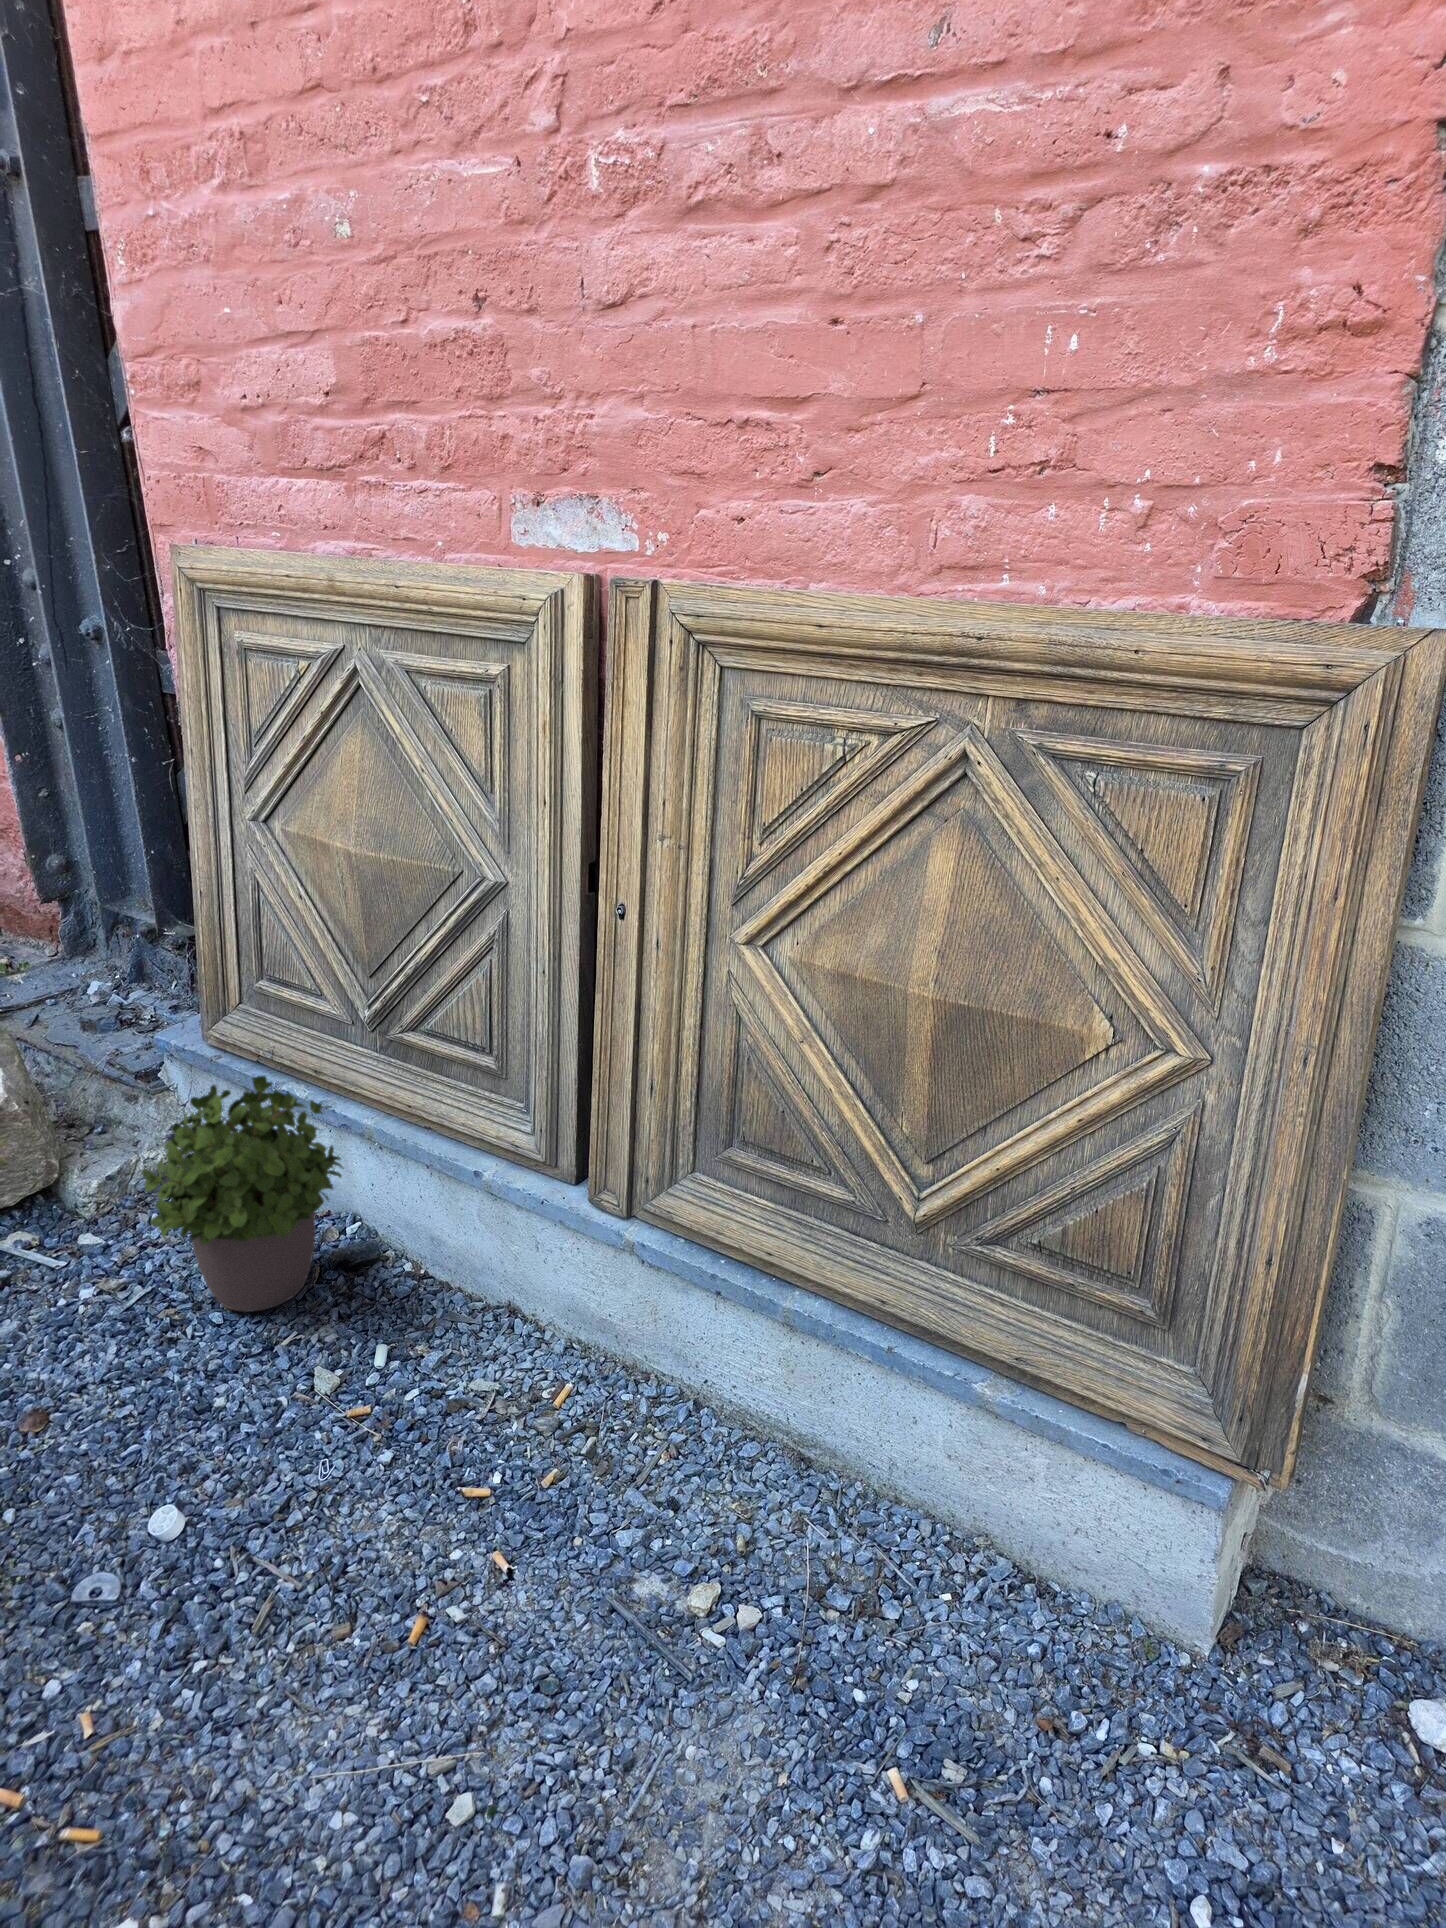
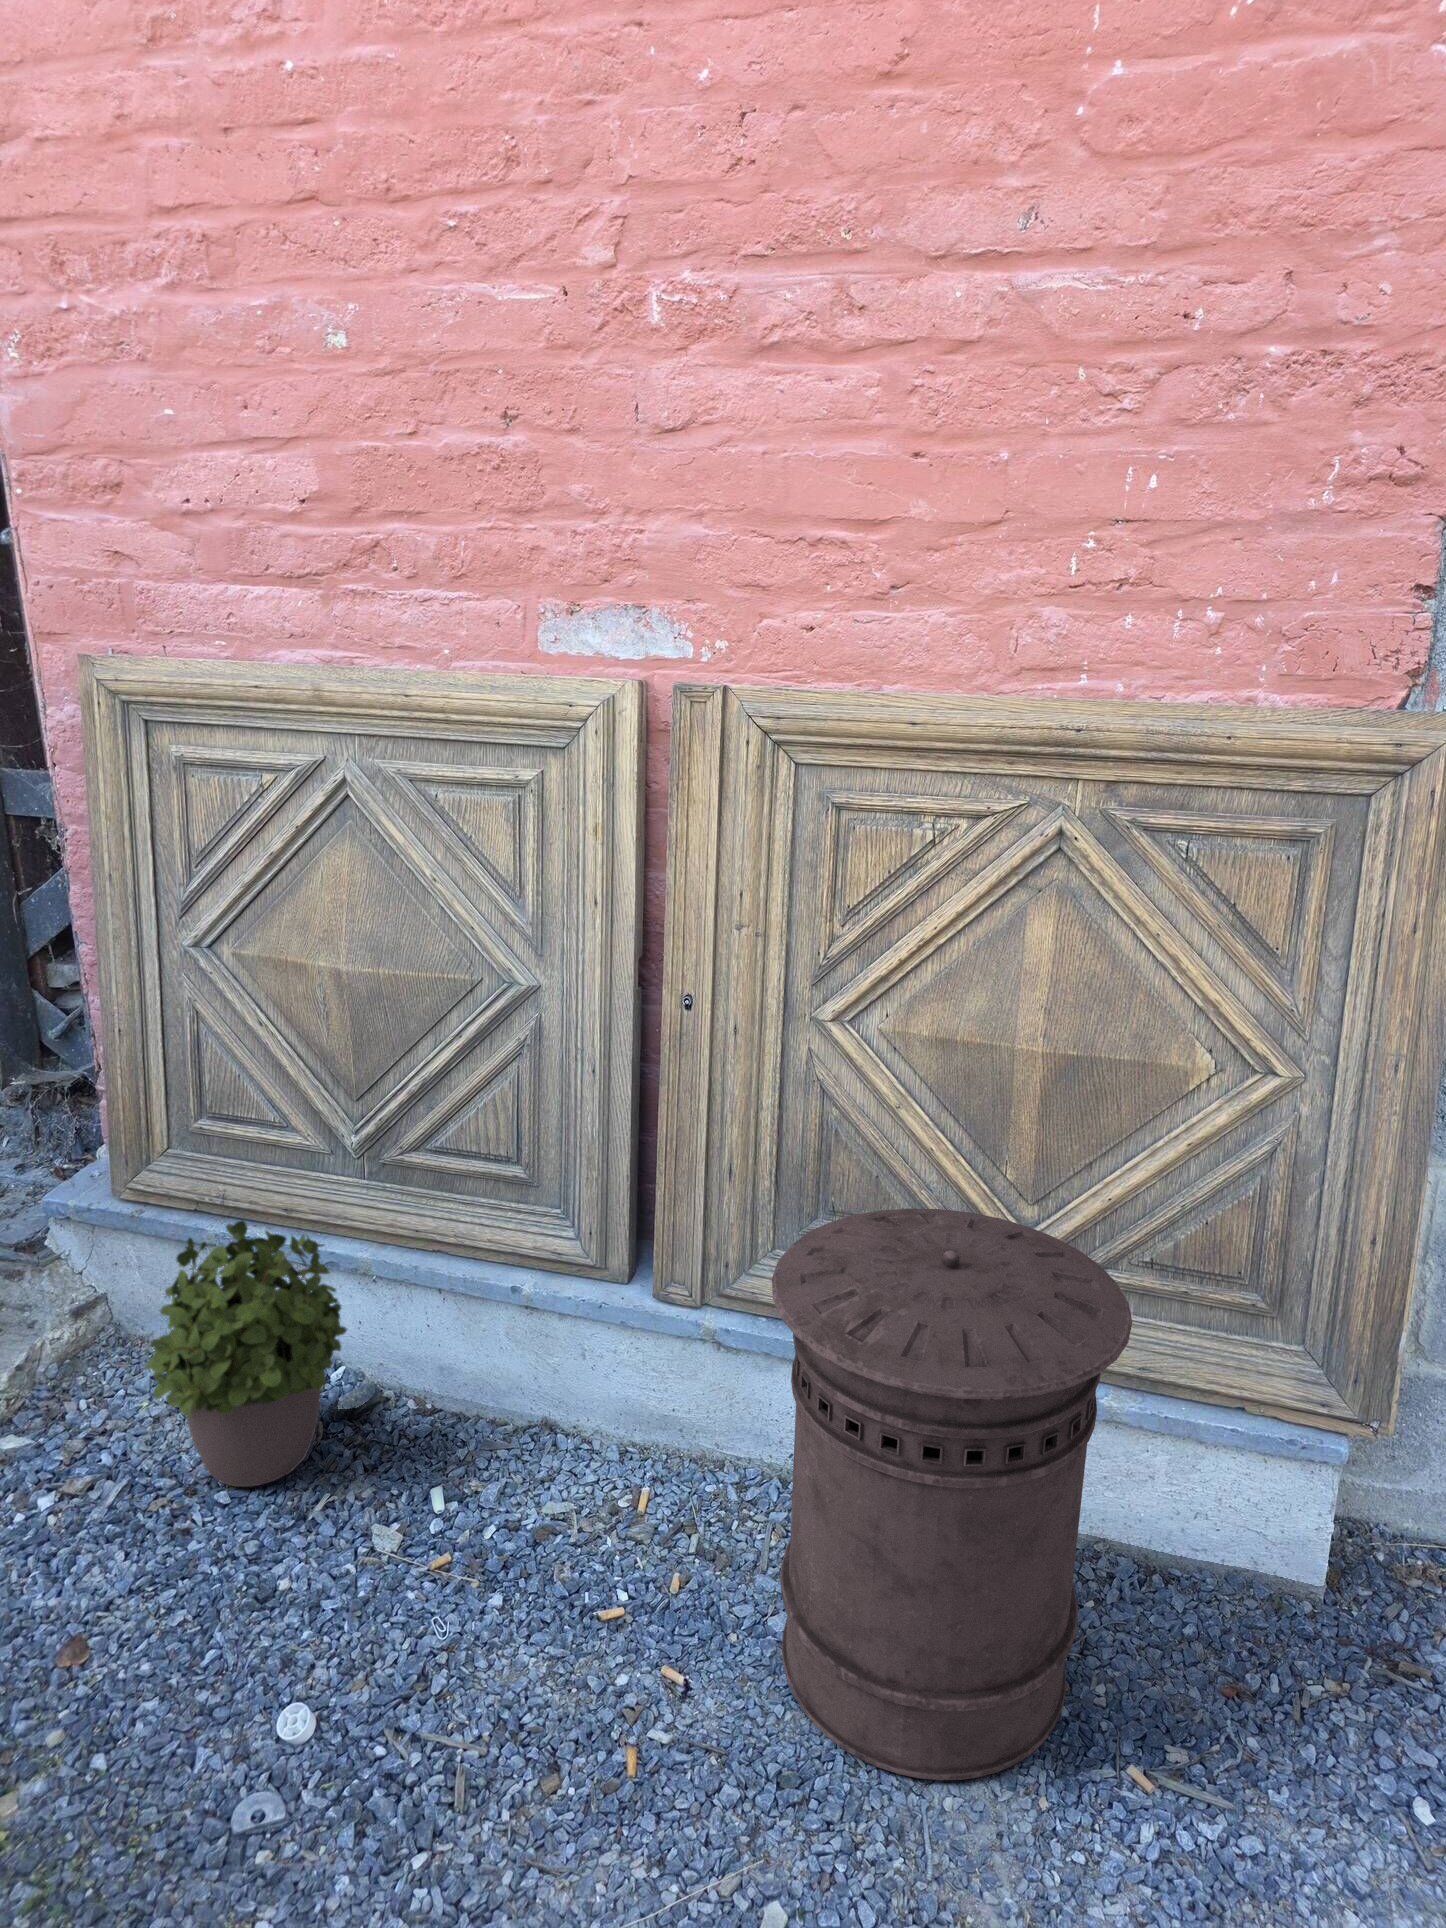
trash can: none [560,1147,940,1737] -> present [772,1208,1132,1780]

